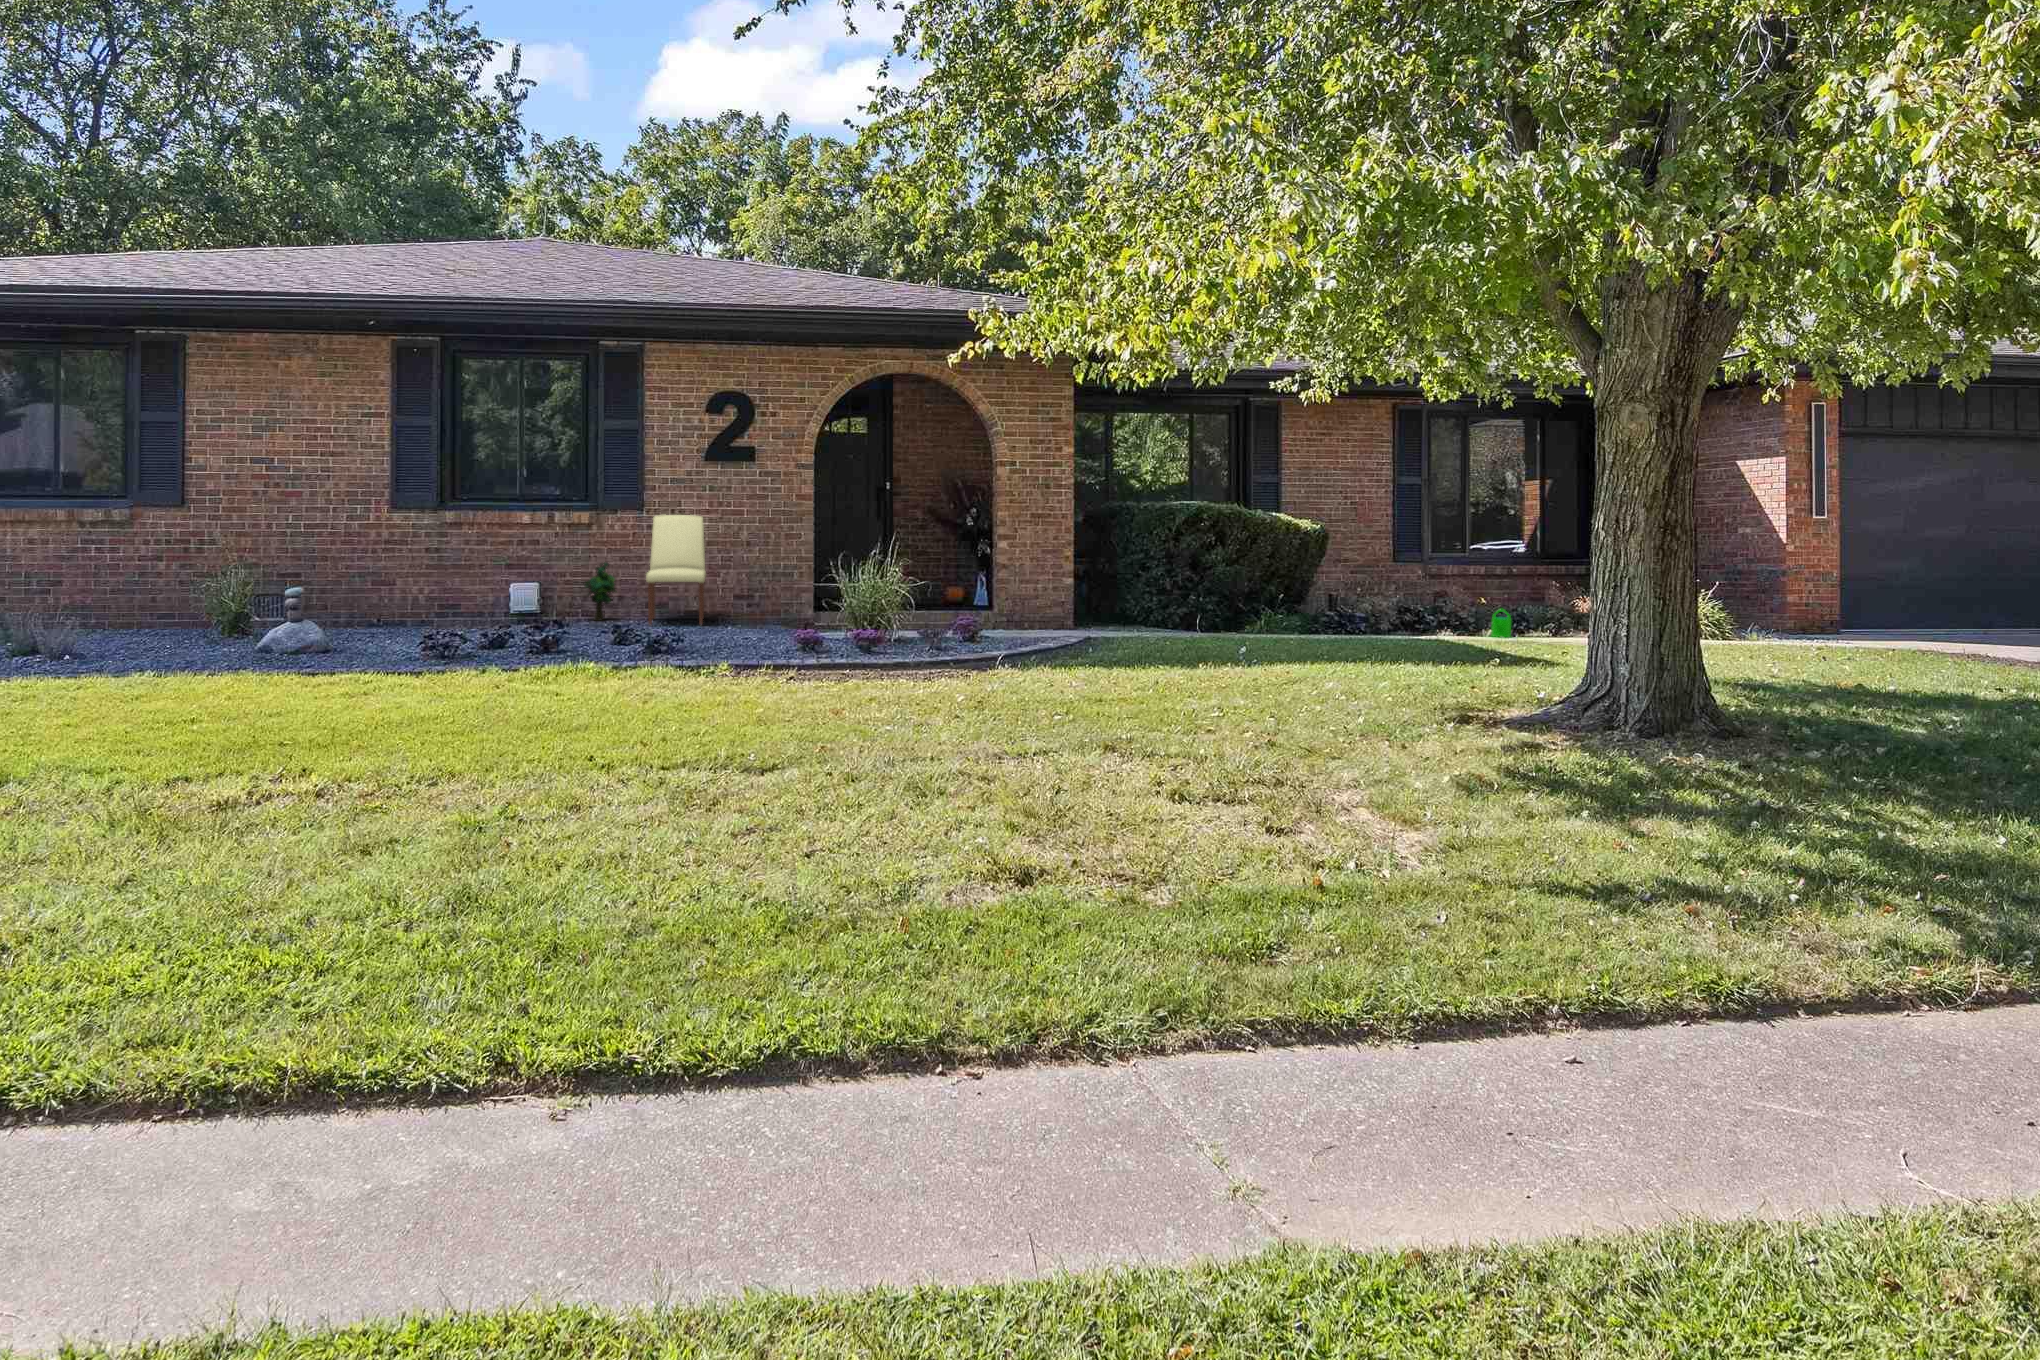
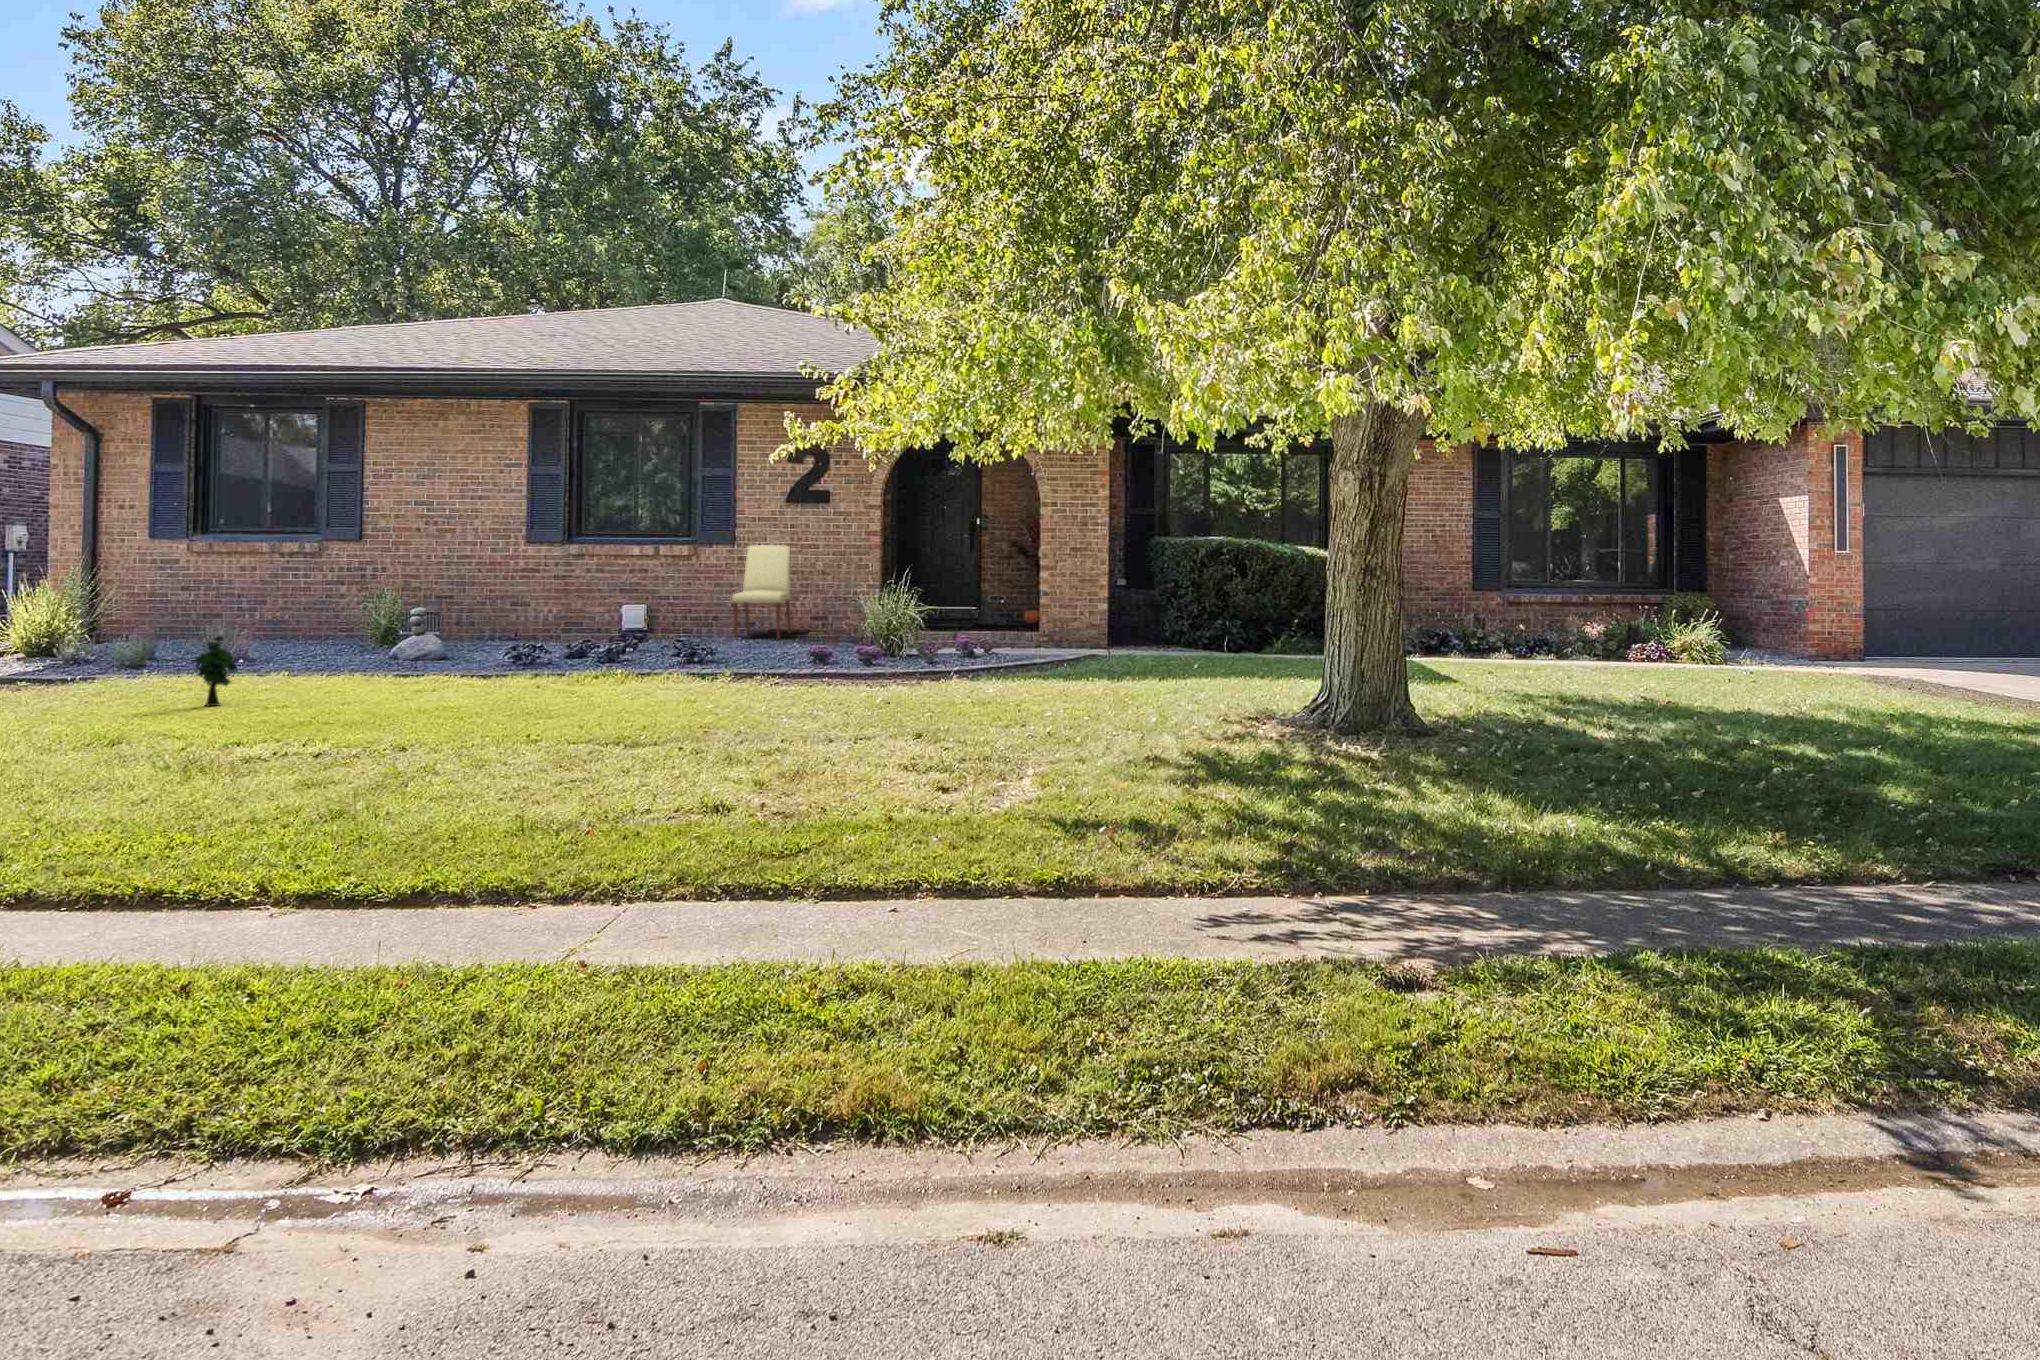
decorative plant: present [583,562,617,621] -> present [194,636,237,706]
watering can: present [1491,609,1511,638] -> none [1480,628,1501,654]

